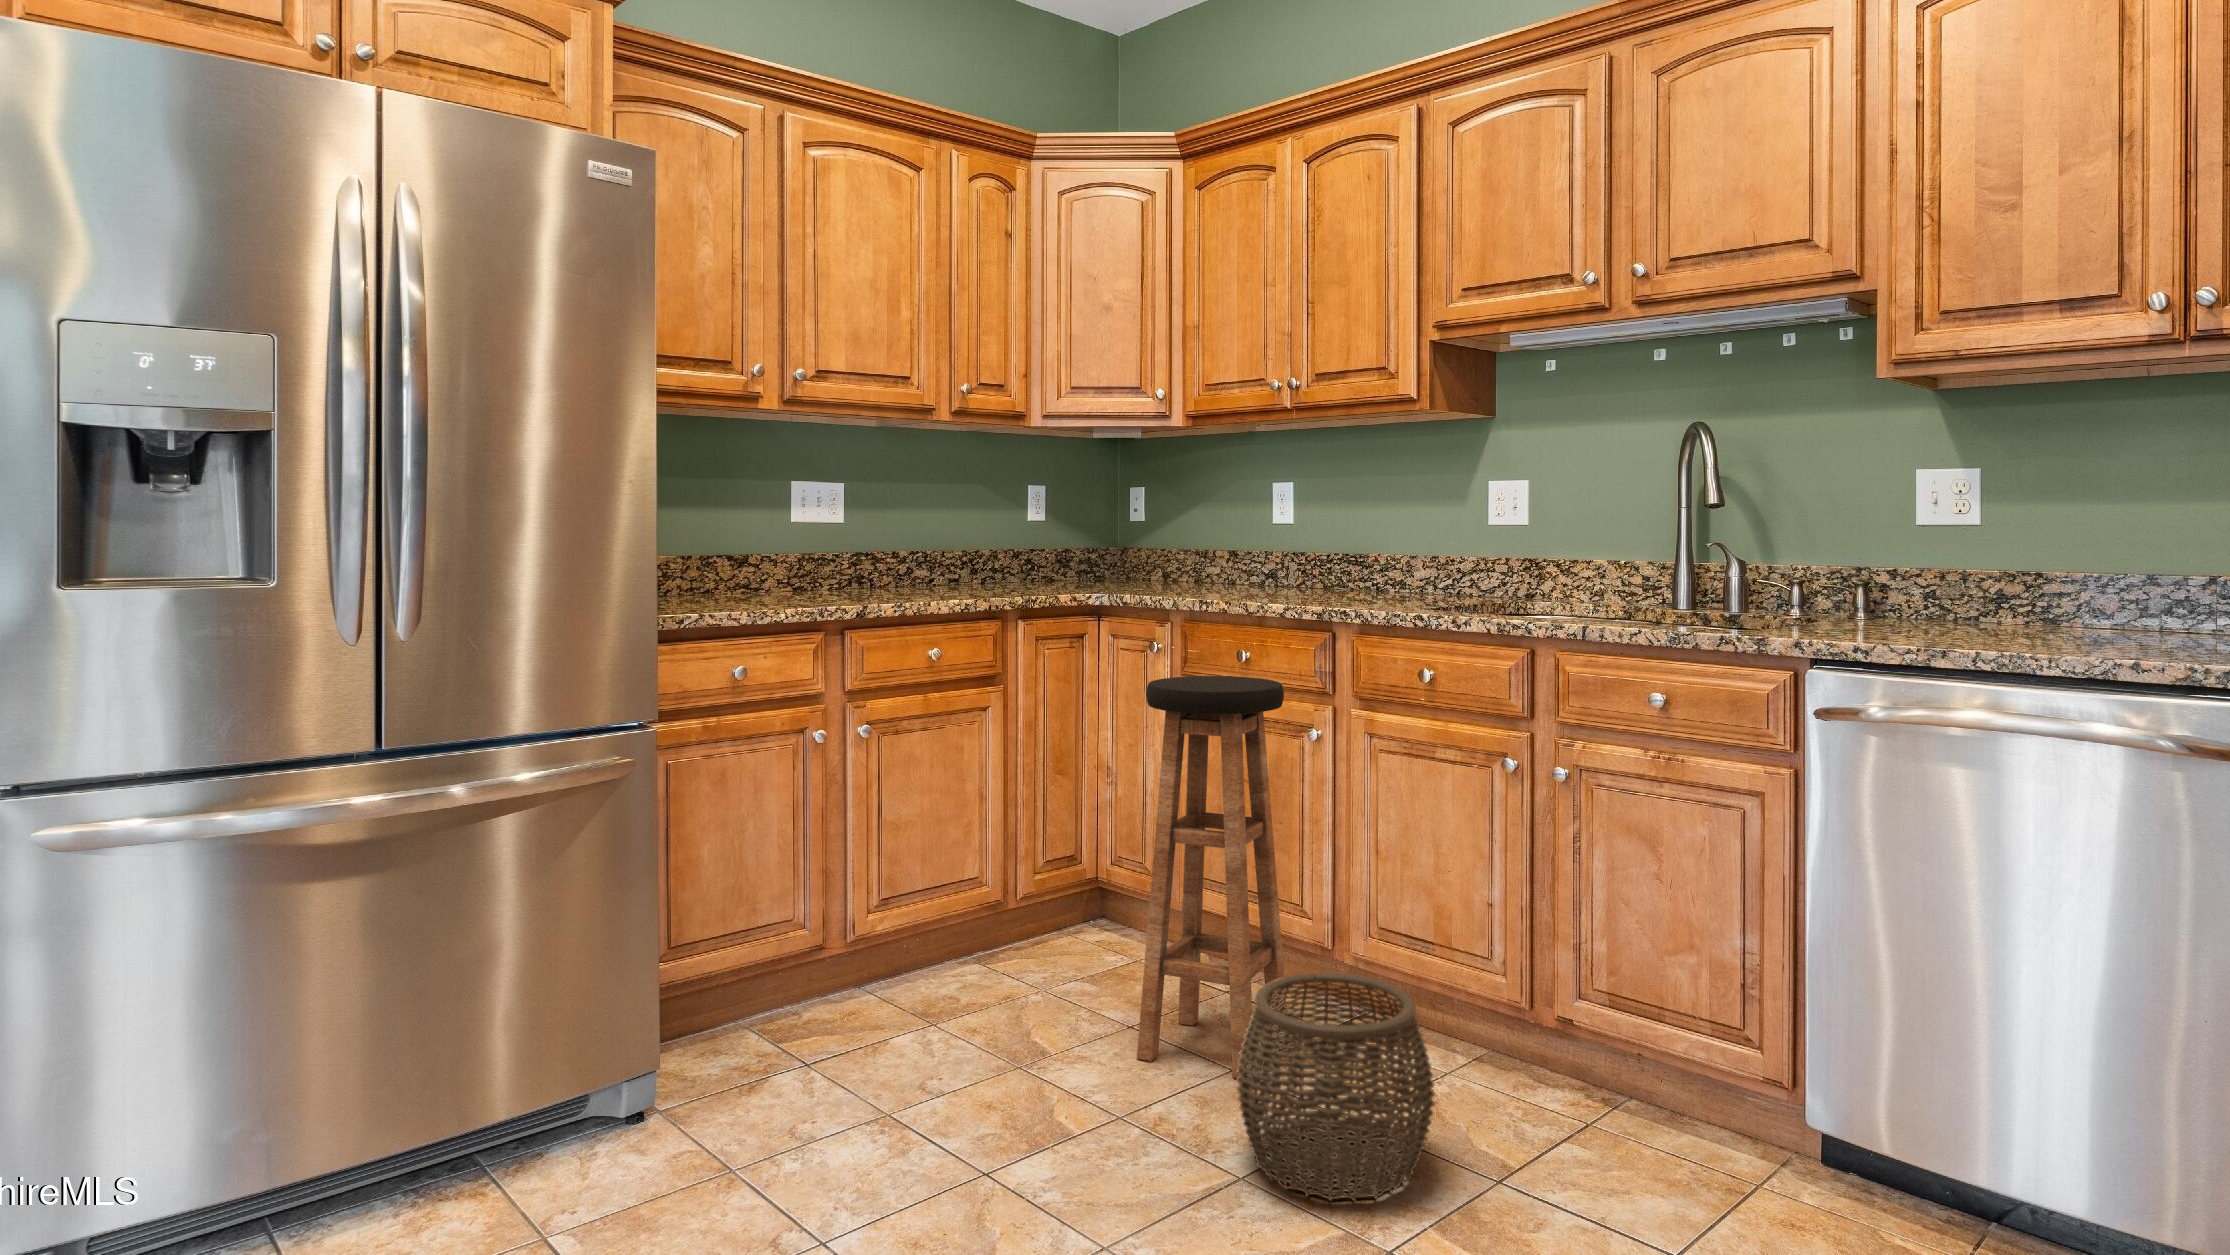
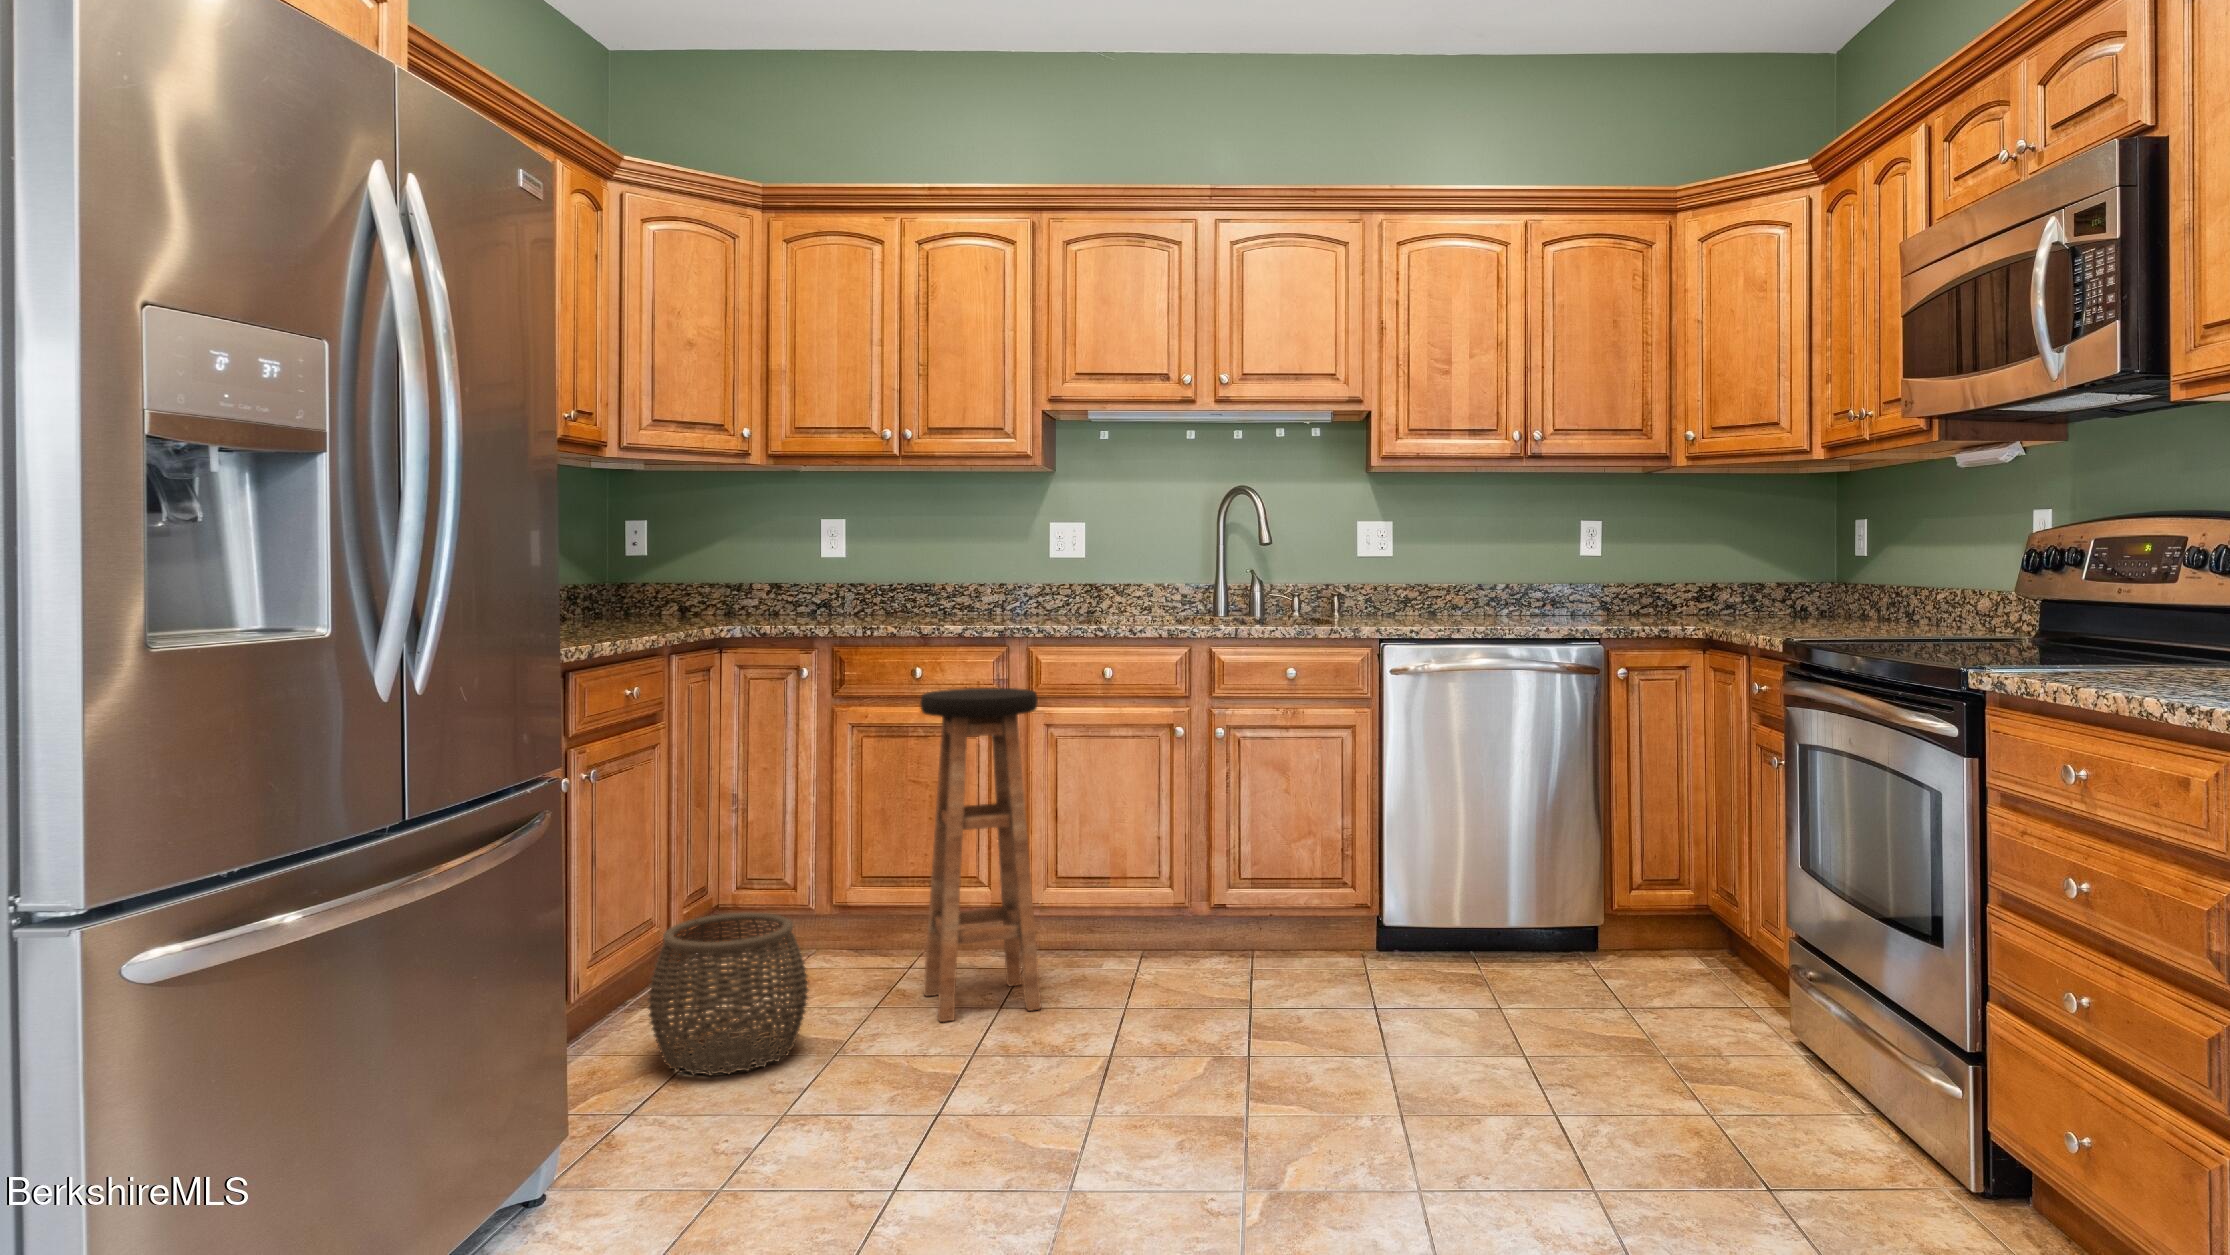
woven basket: present [1237,973,1435,1201] -> present [648,913,809,1076]

